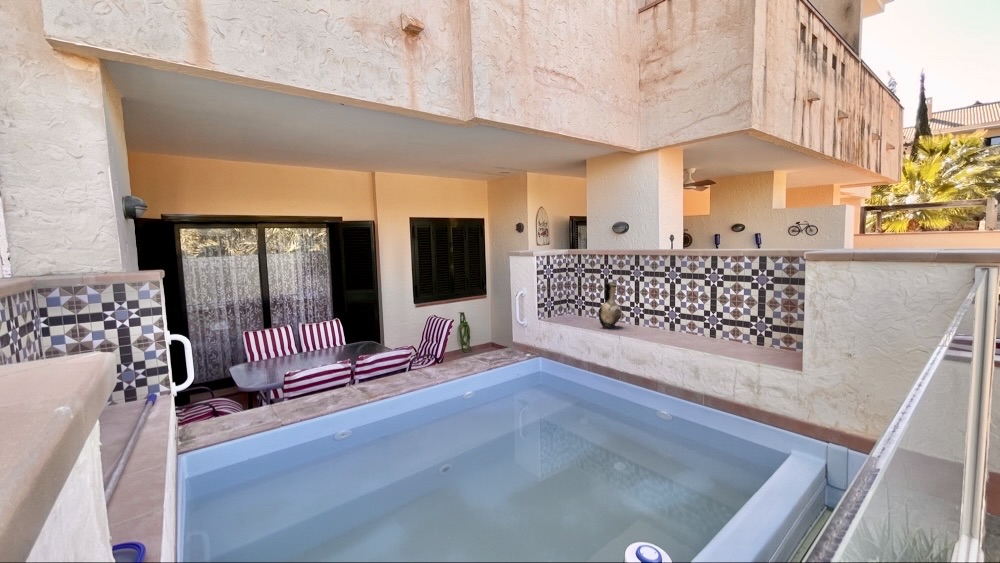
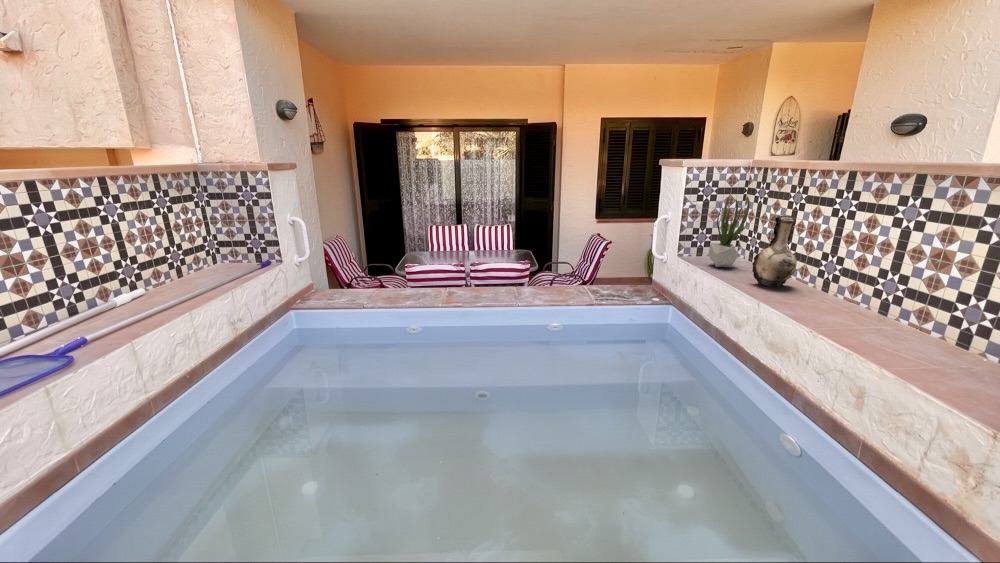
potted plant: none [561,273,582,322] -> present [708,198,750,267]

